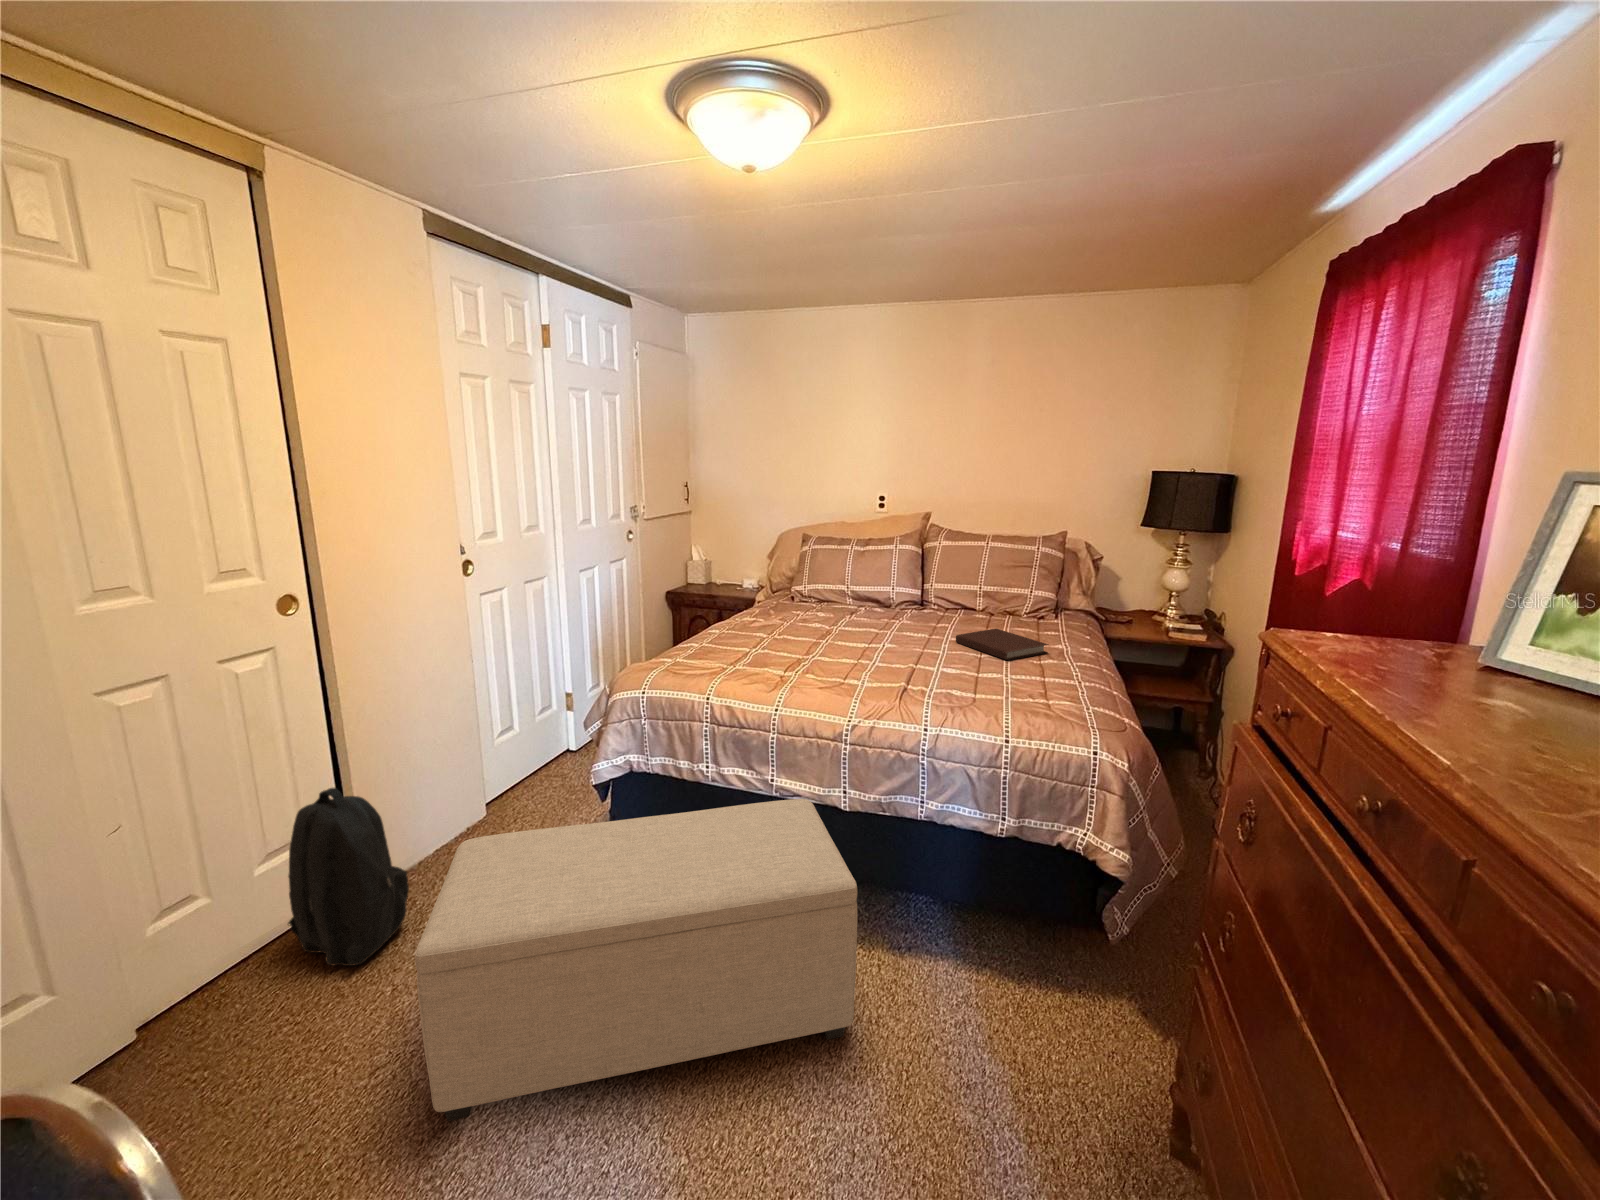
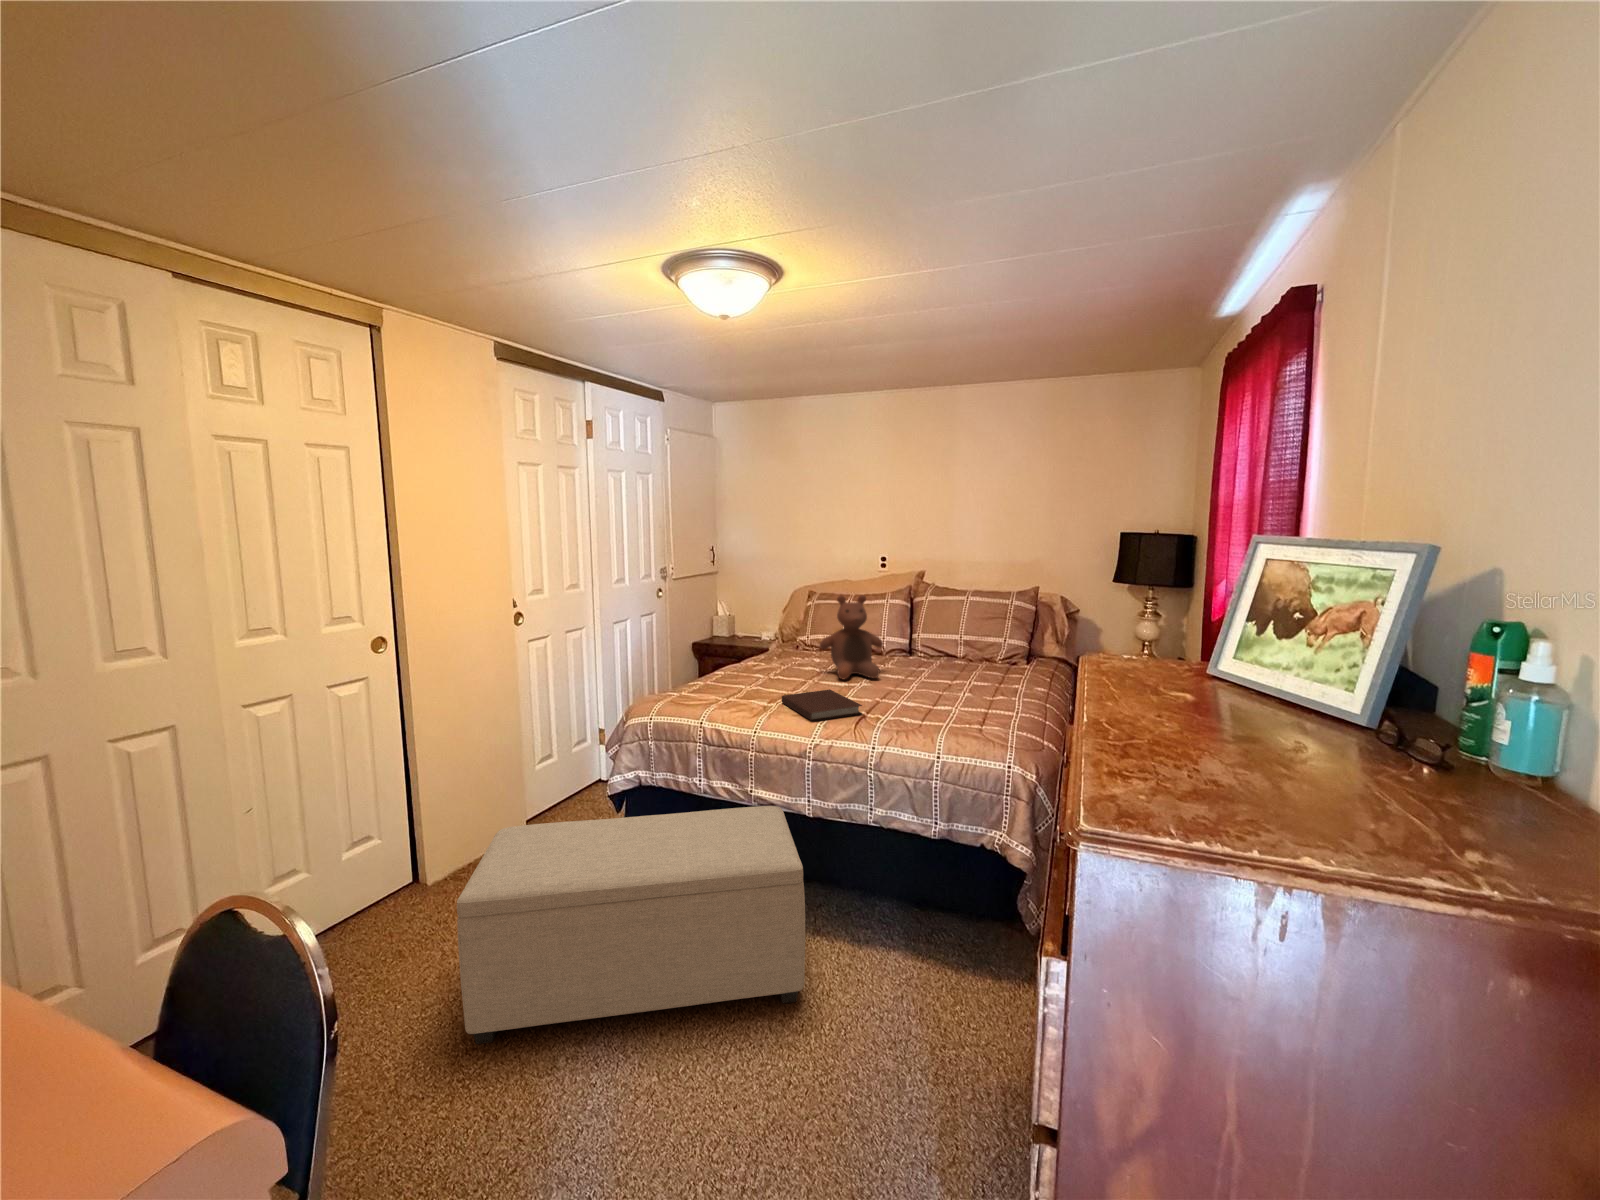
stuffed bear: none [830,541,902,640] -> present [820,595,883,679]
notebook: present [956,629,1049,660] -> present [782,689,862,721]
backpack: present [288,788,409,966] -> none [364,789,459,935]

